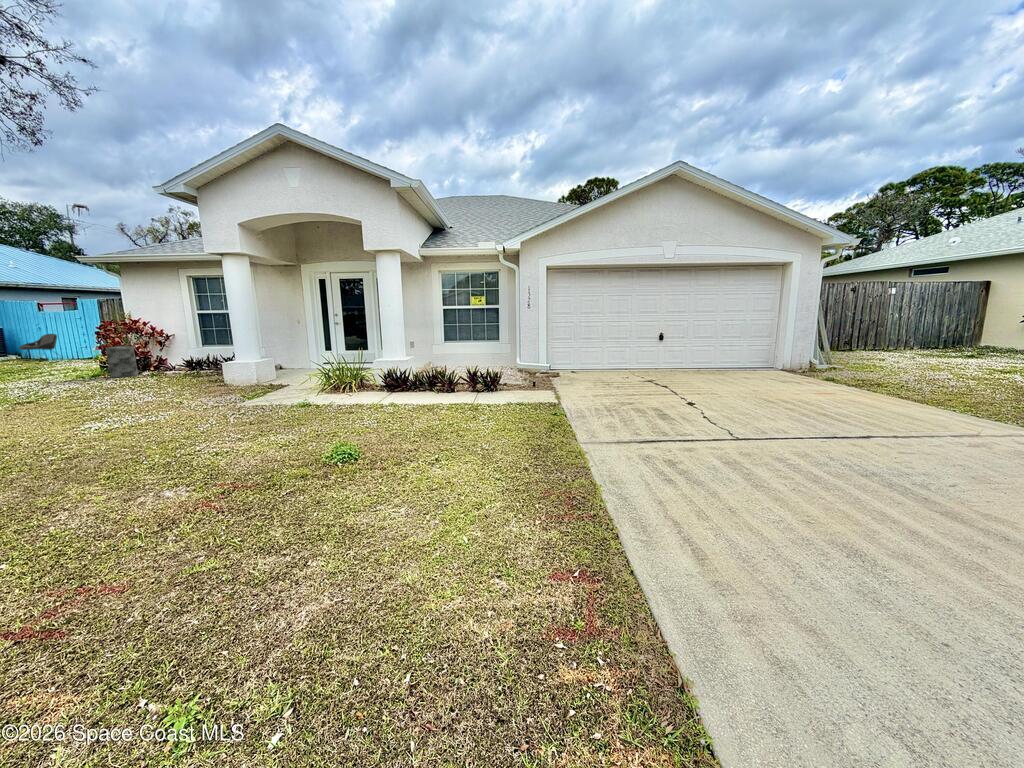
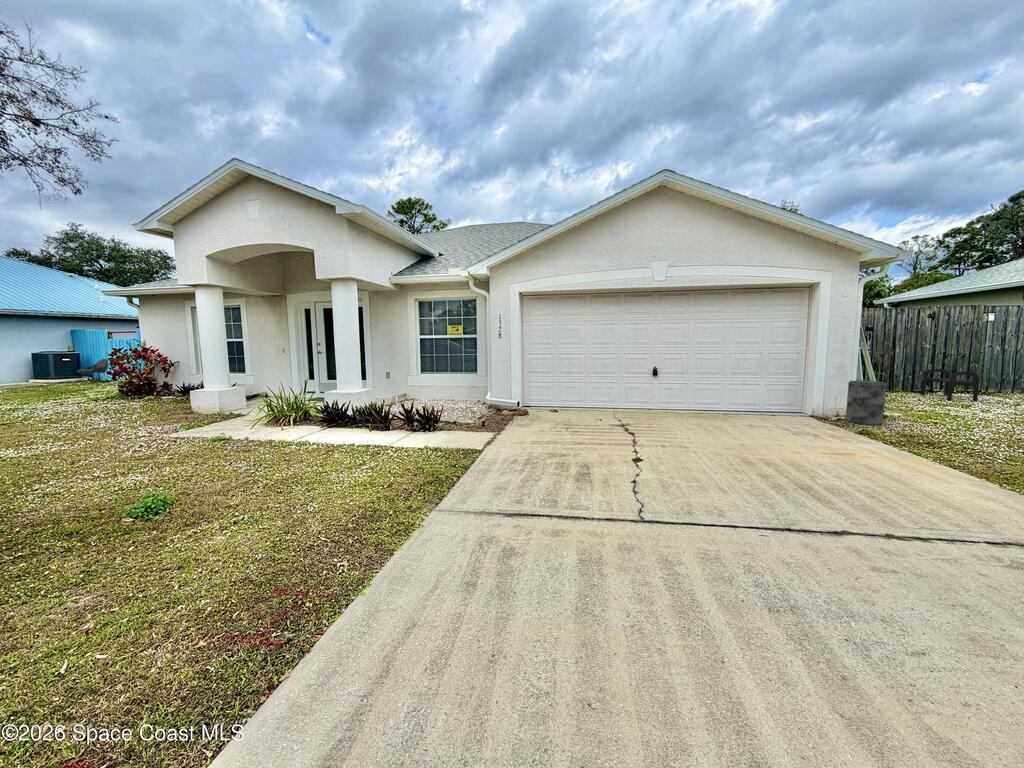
bench: none [843,332,886,356] -> present [920,369,979,401]
trash can: present [106,346,138,378] -> present [846,380,886,425]

